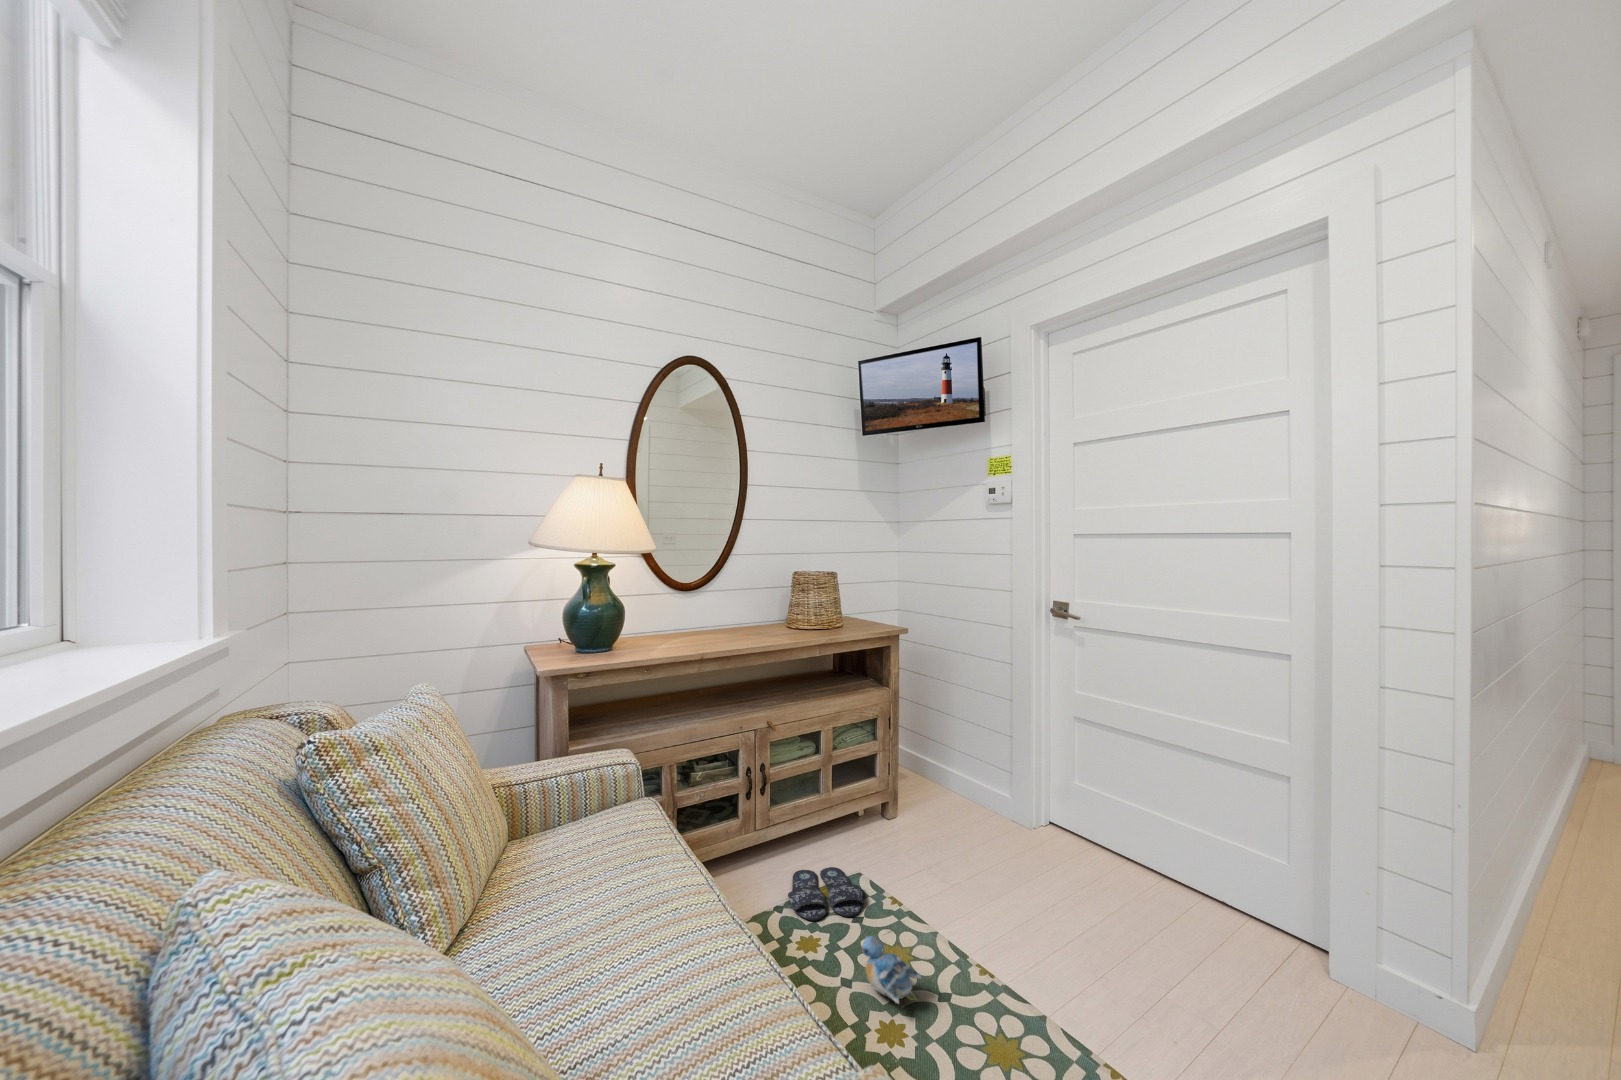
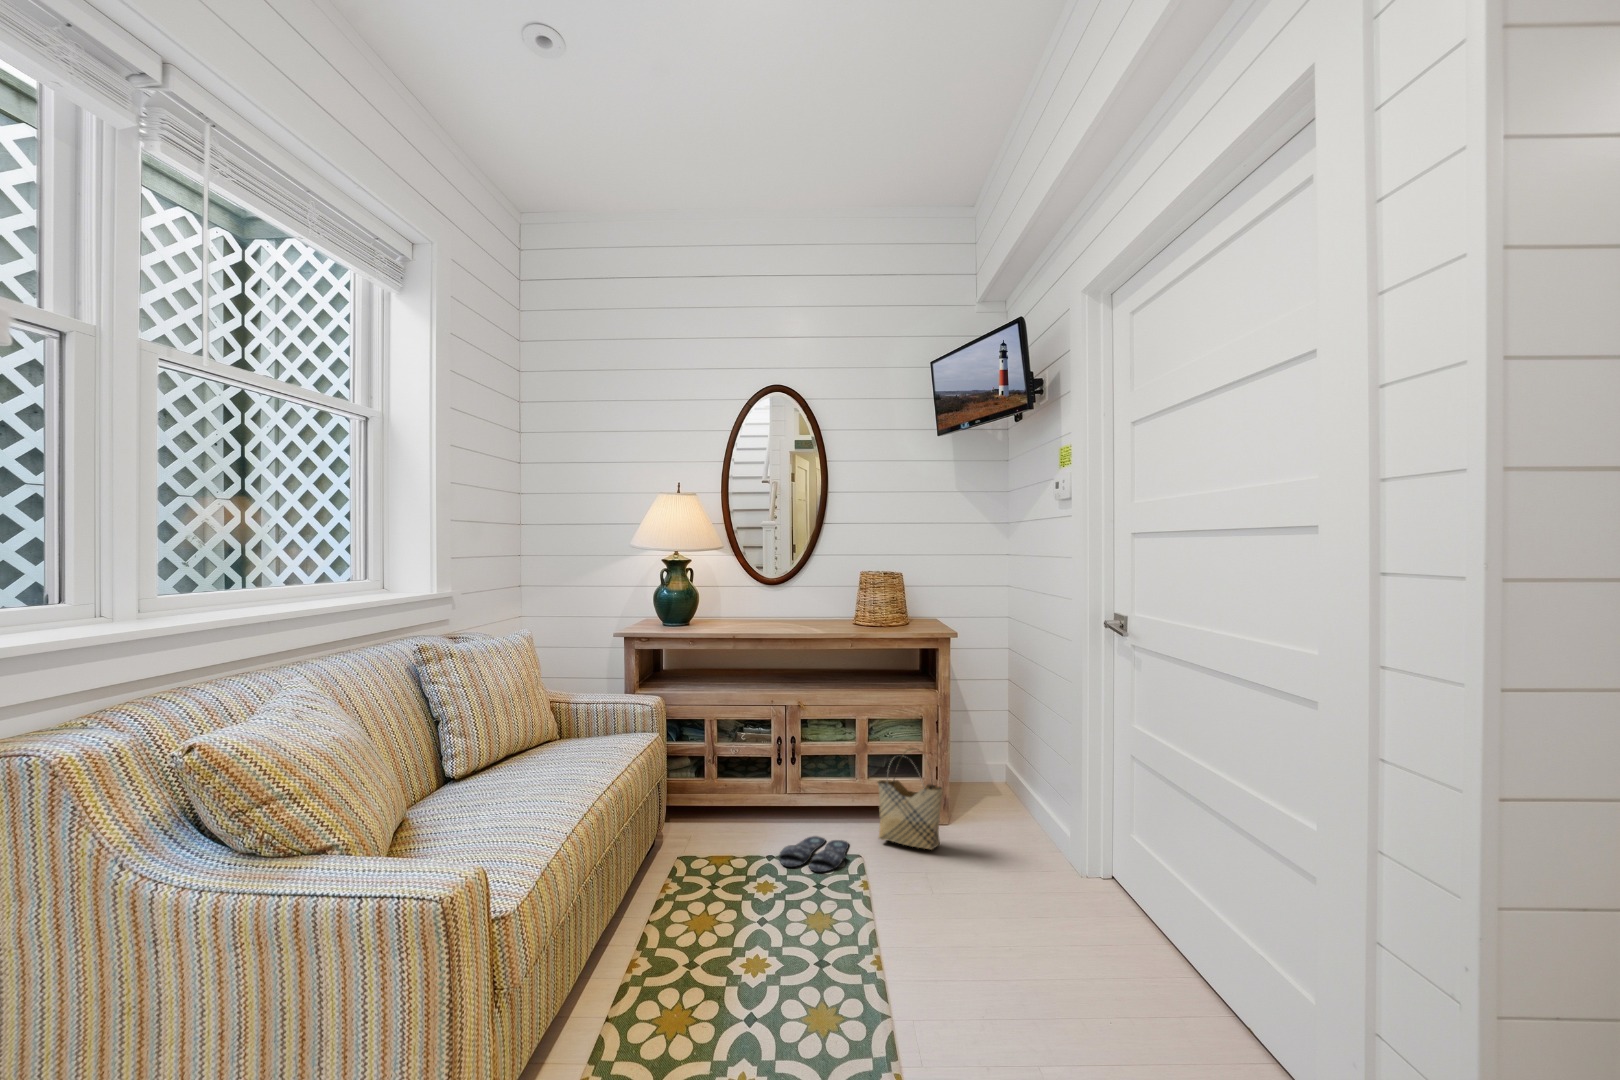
woven basket: none [859,753,925,856] -> present [877,748,943,849]
plush toy: present [862,936,921,1004] -> none [770,871,807,926]

